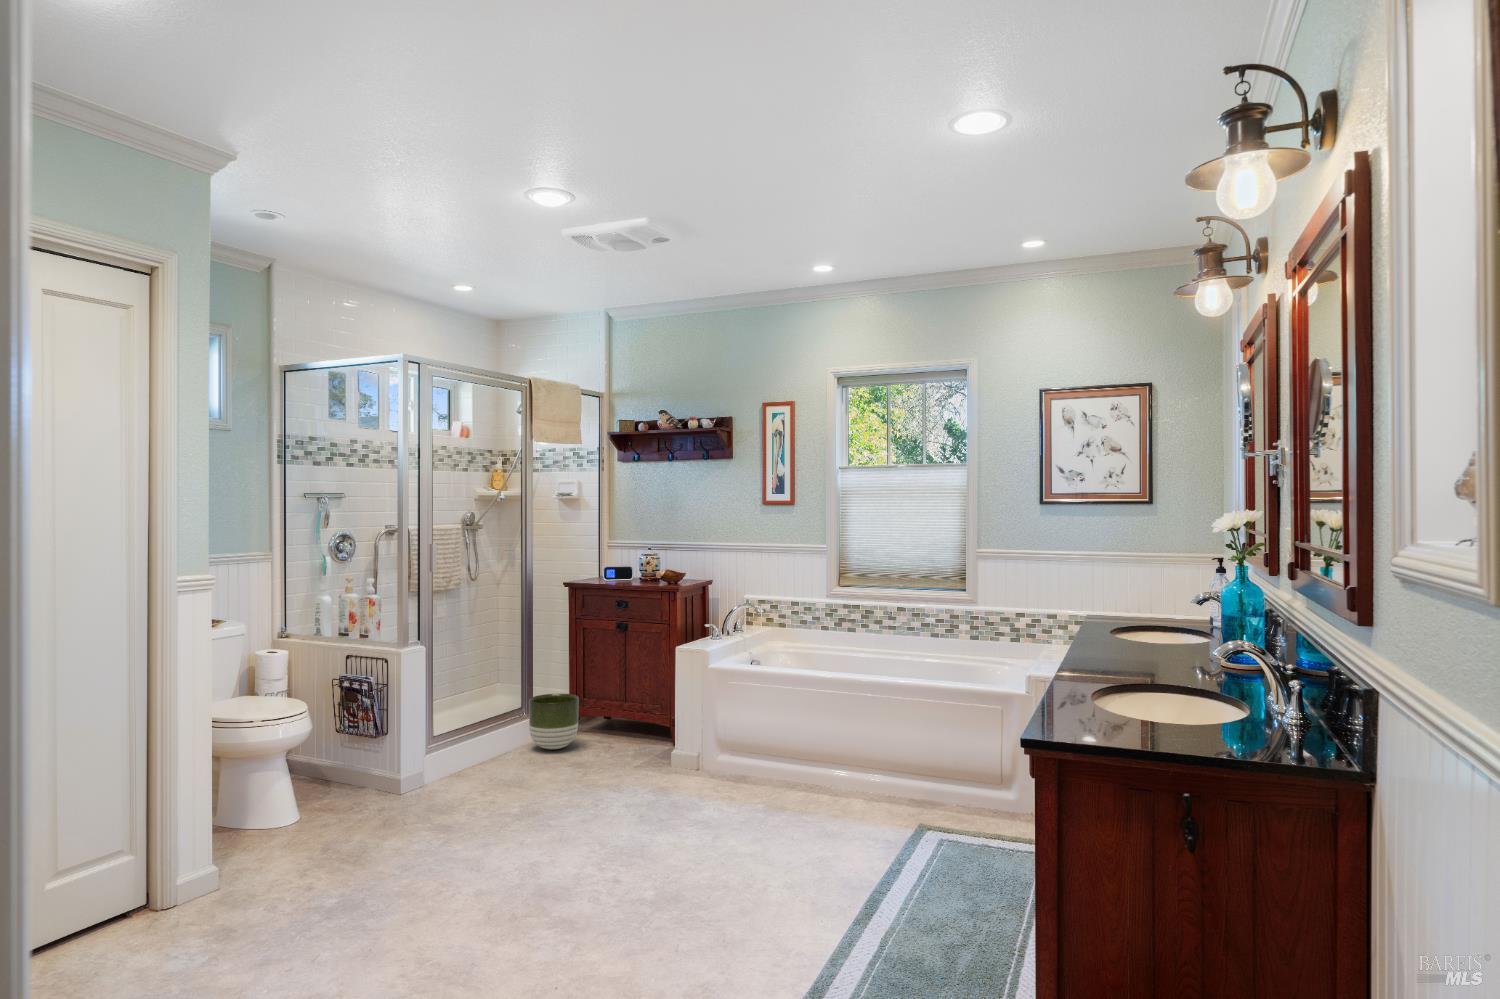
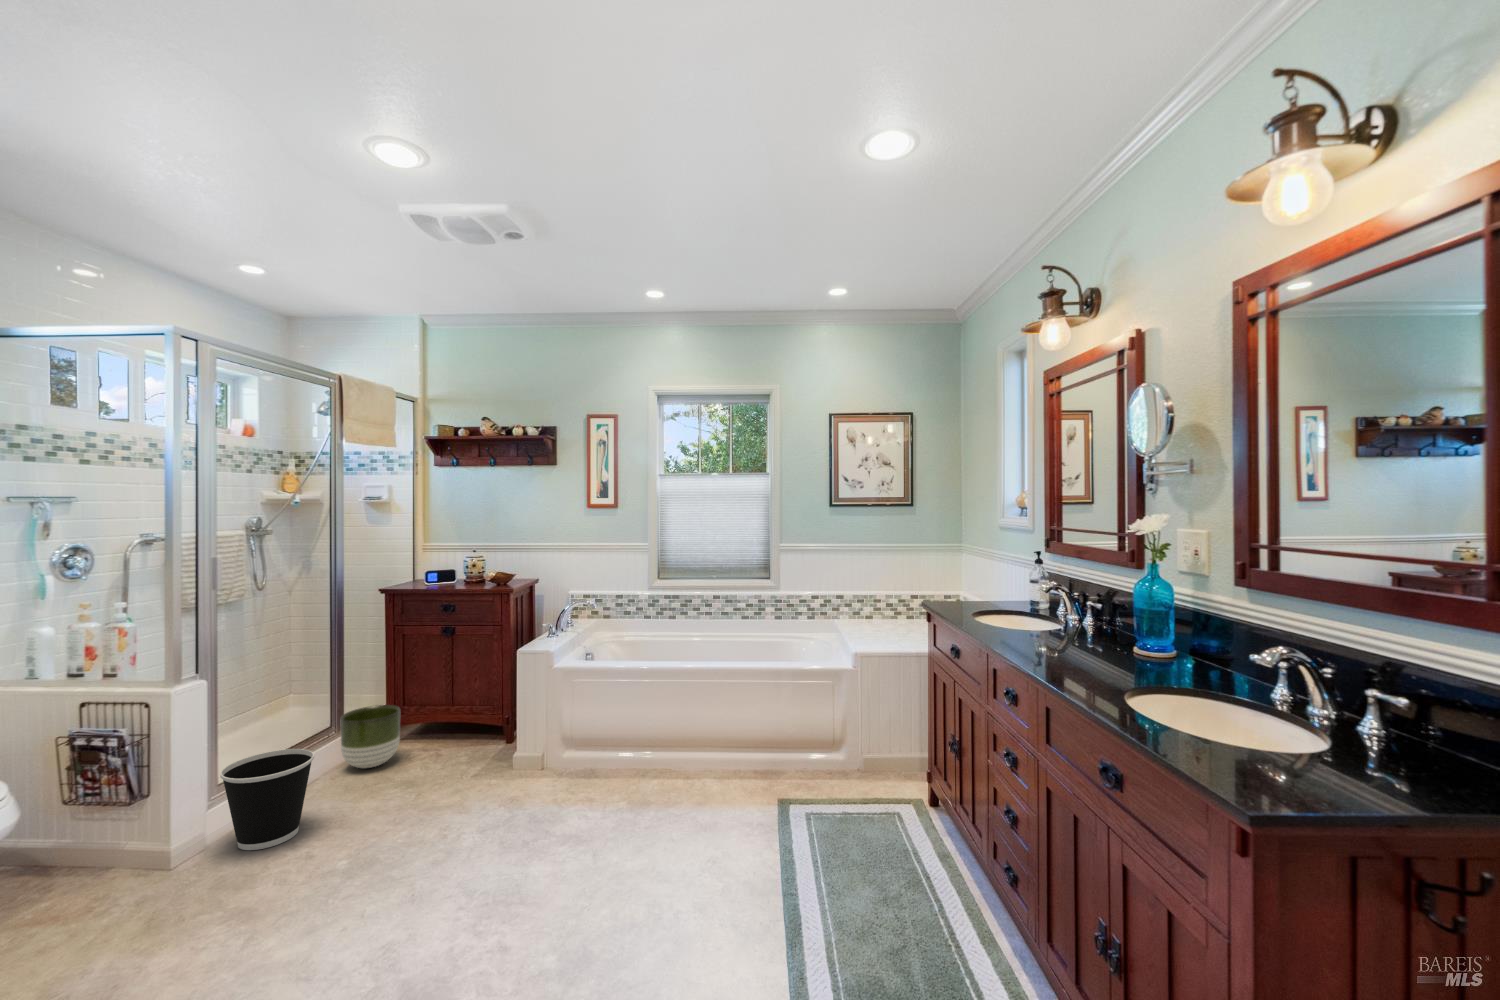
wastebasket: none [434,715,500,791] -> present [220,749,314,850]

